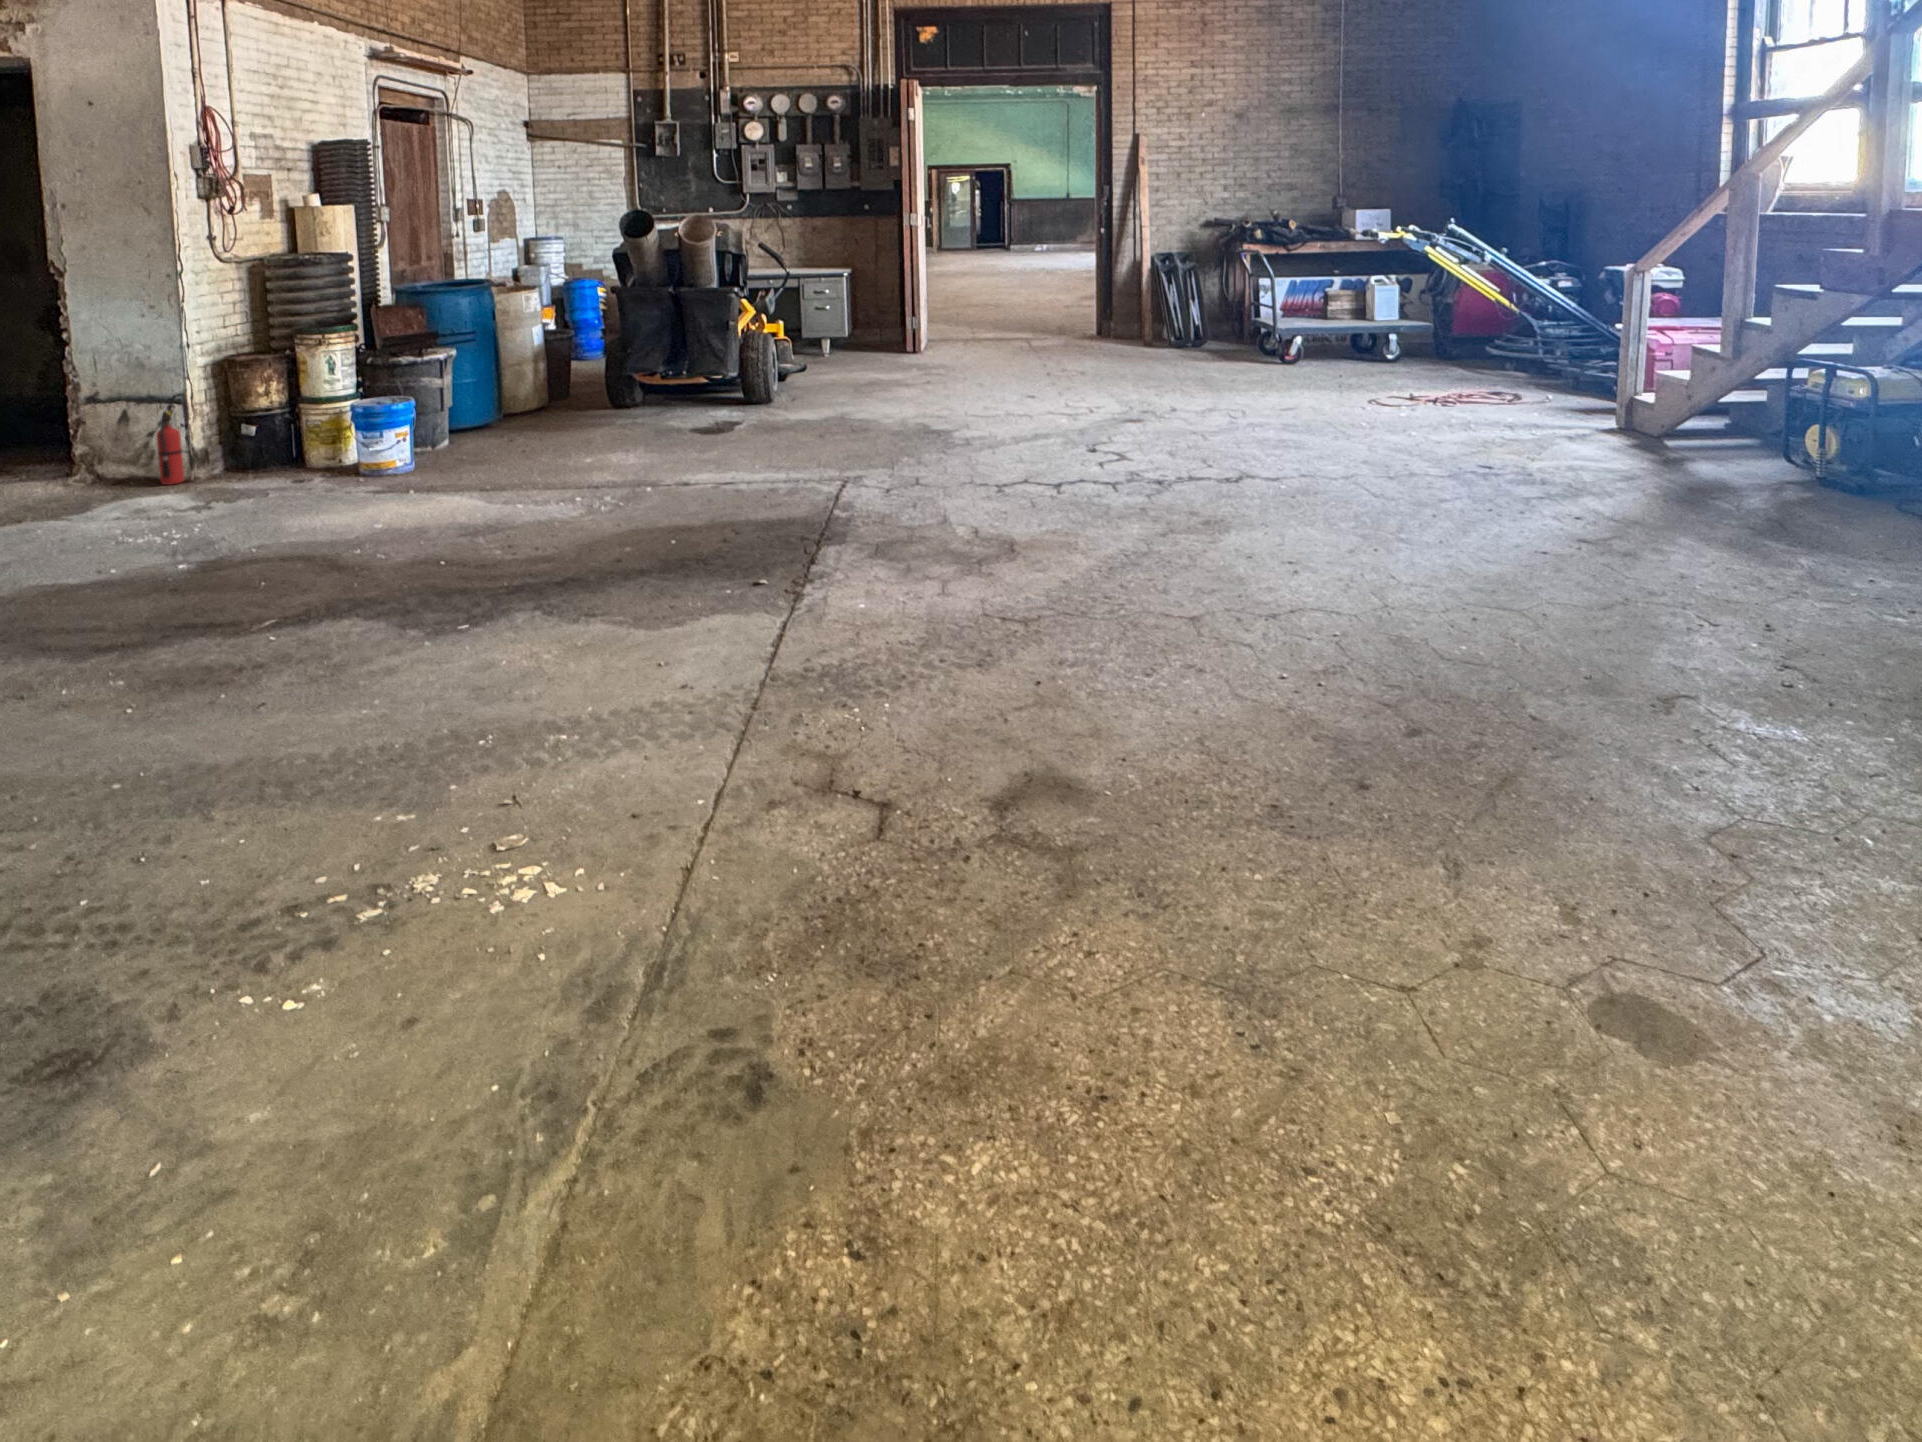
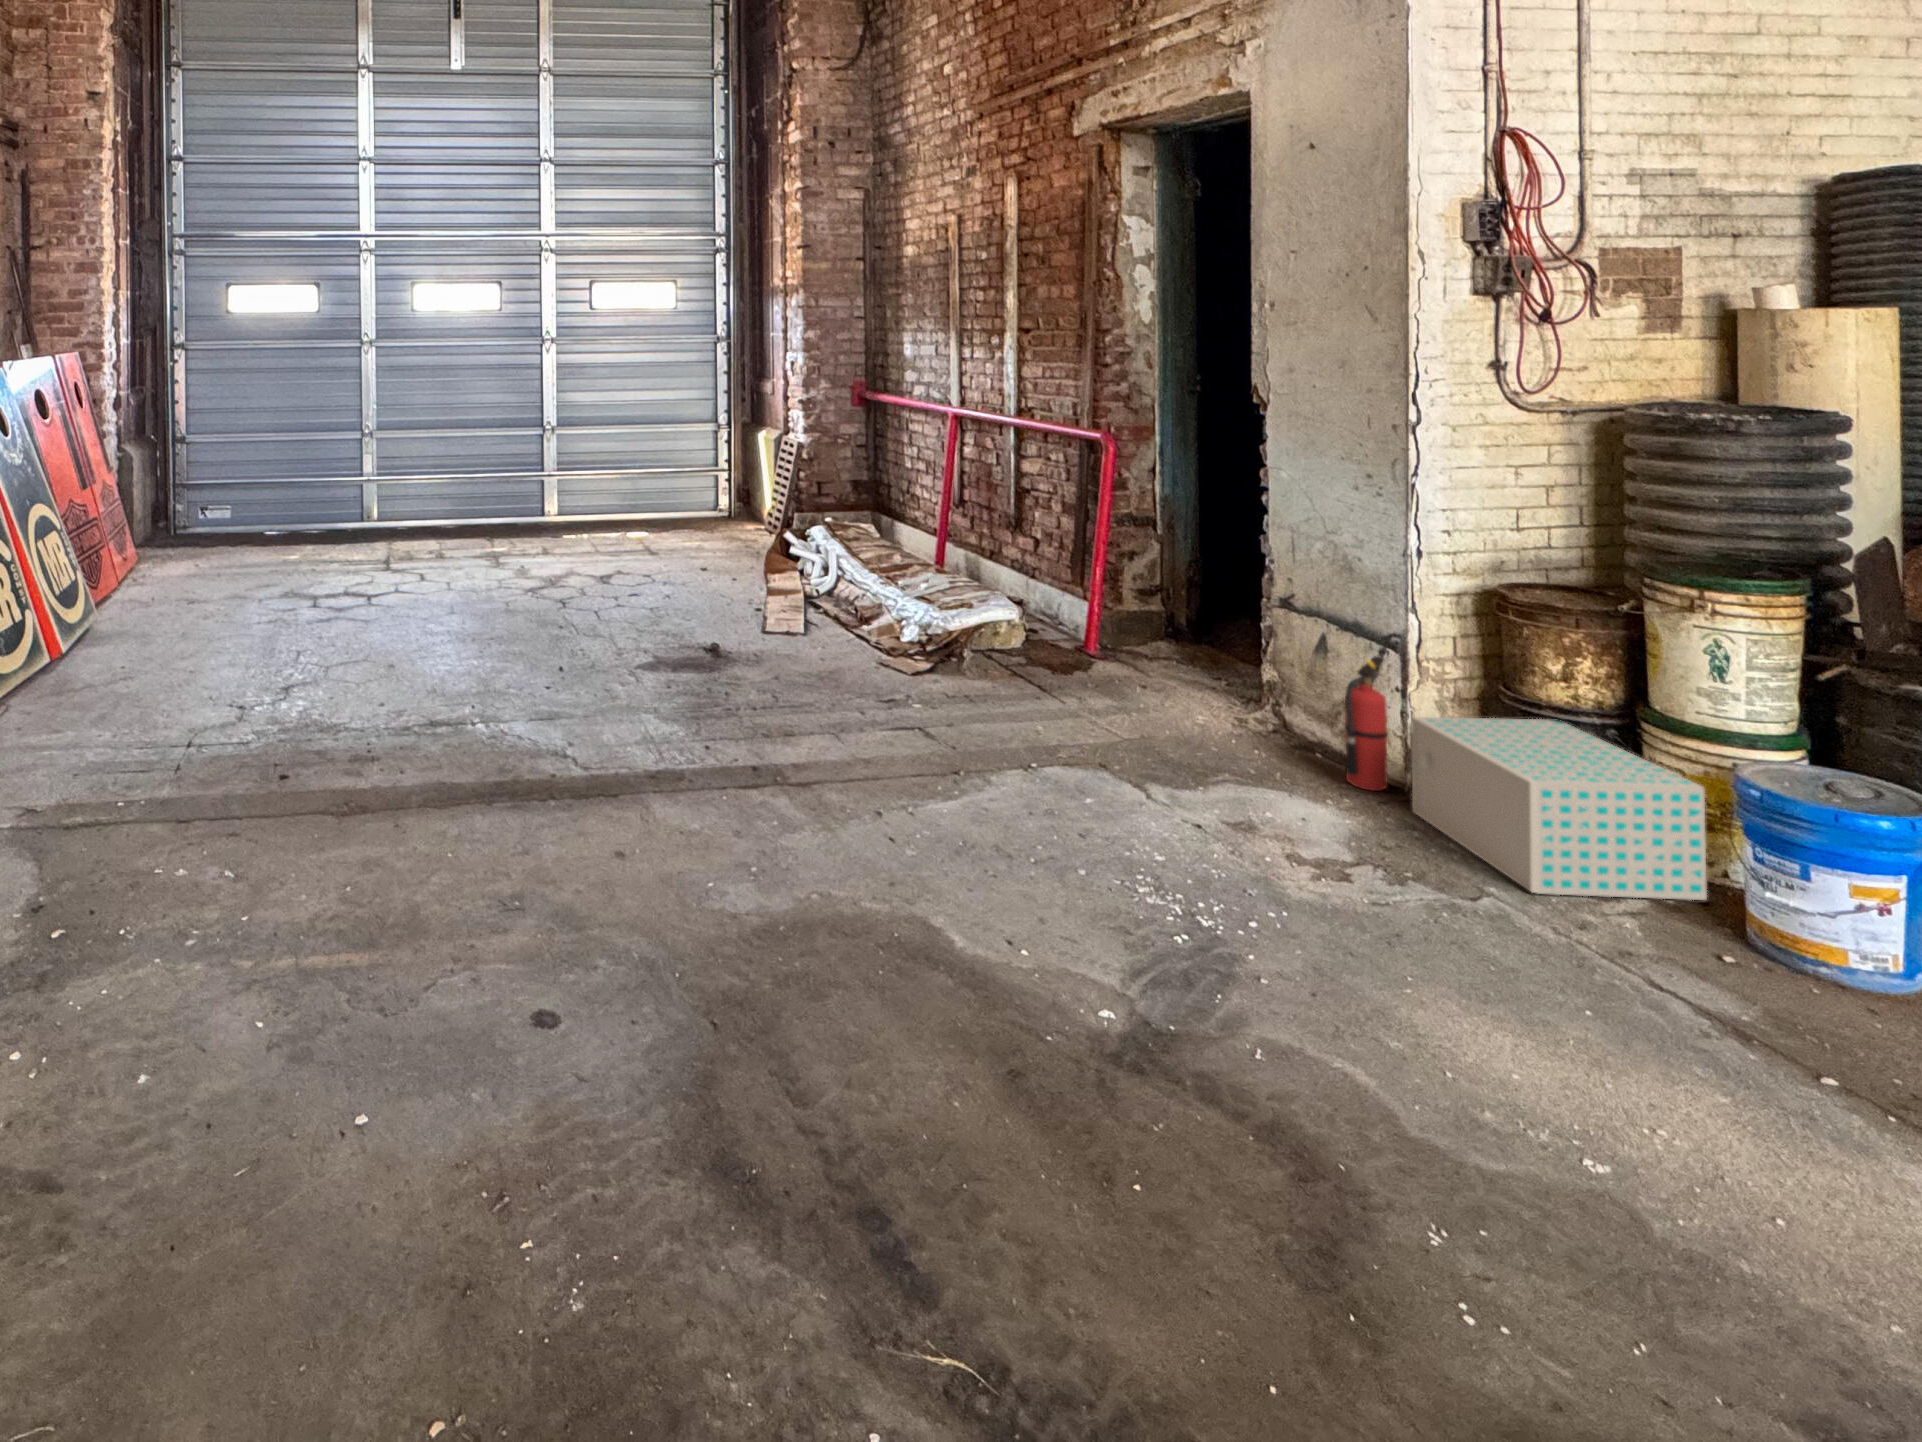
storage box: none [201,417,336,486] -> present [1411,717,1707,900]

